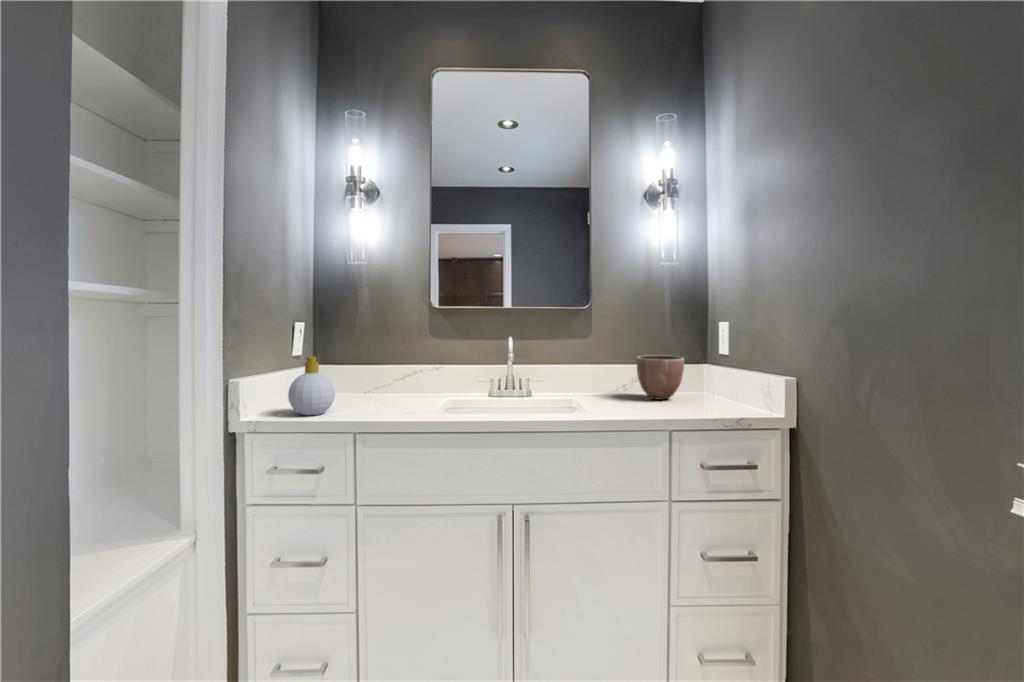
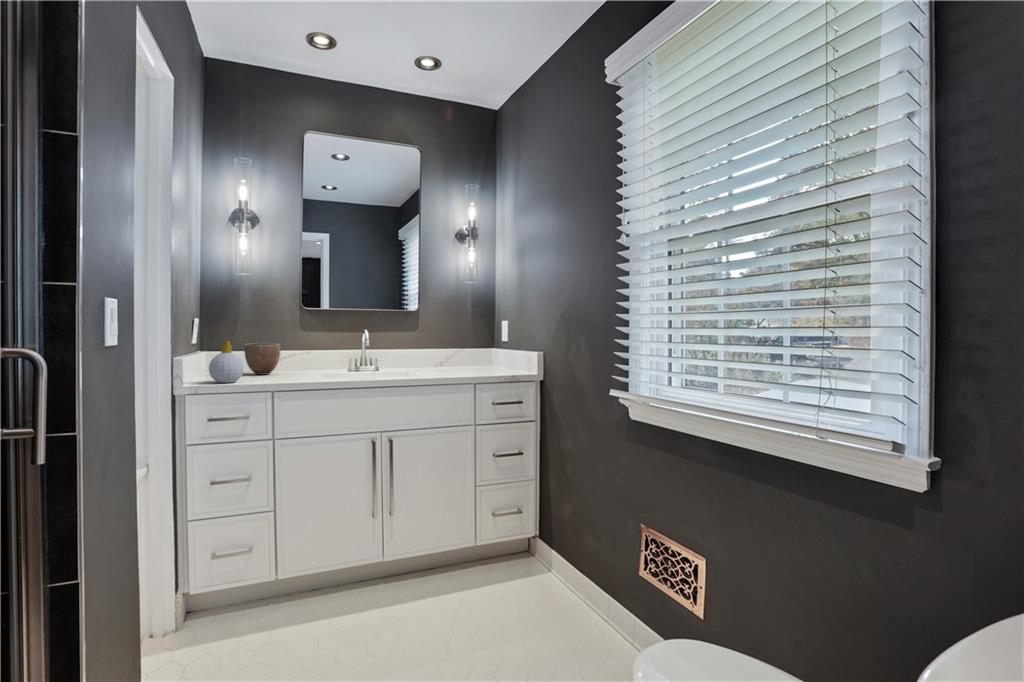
decorative bowl: present [636,355,684,400] -> present [244,343,281,375]

